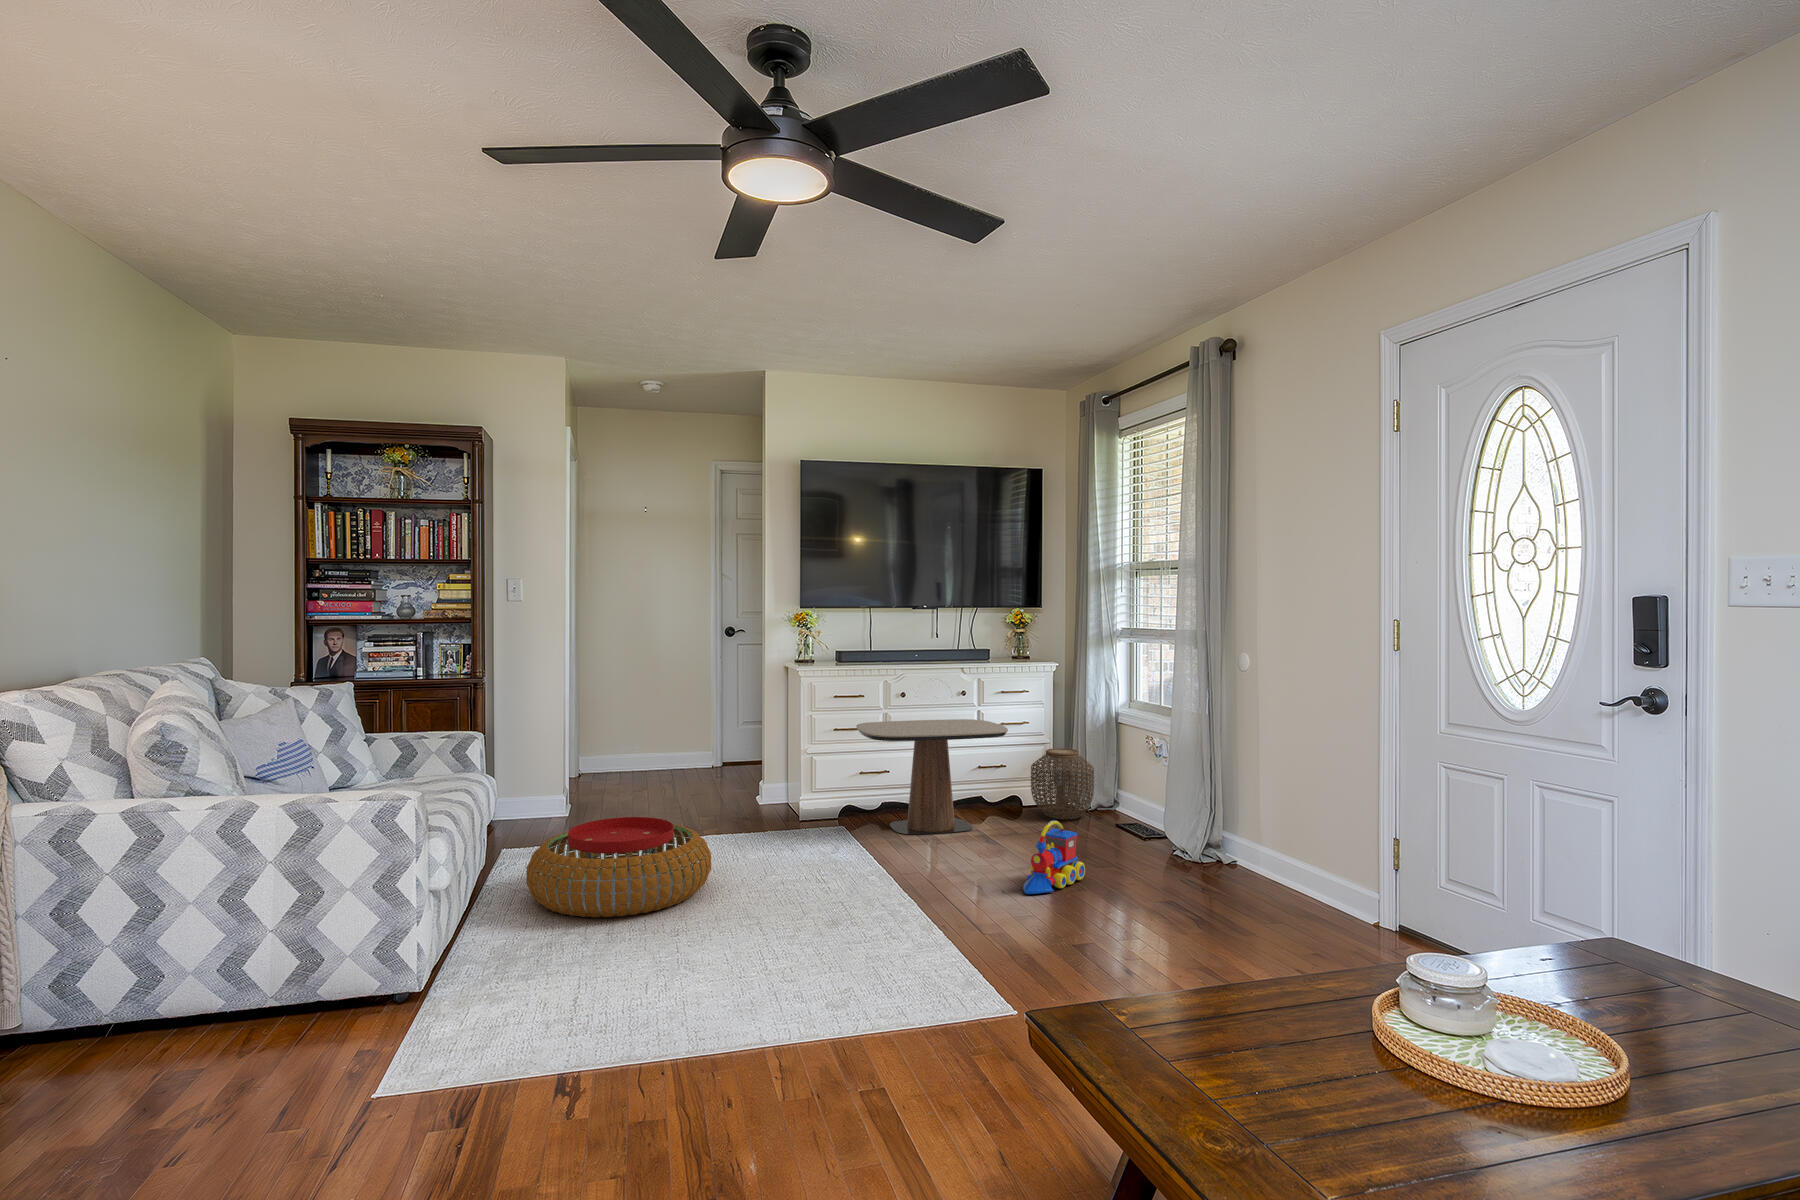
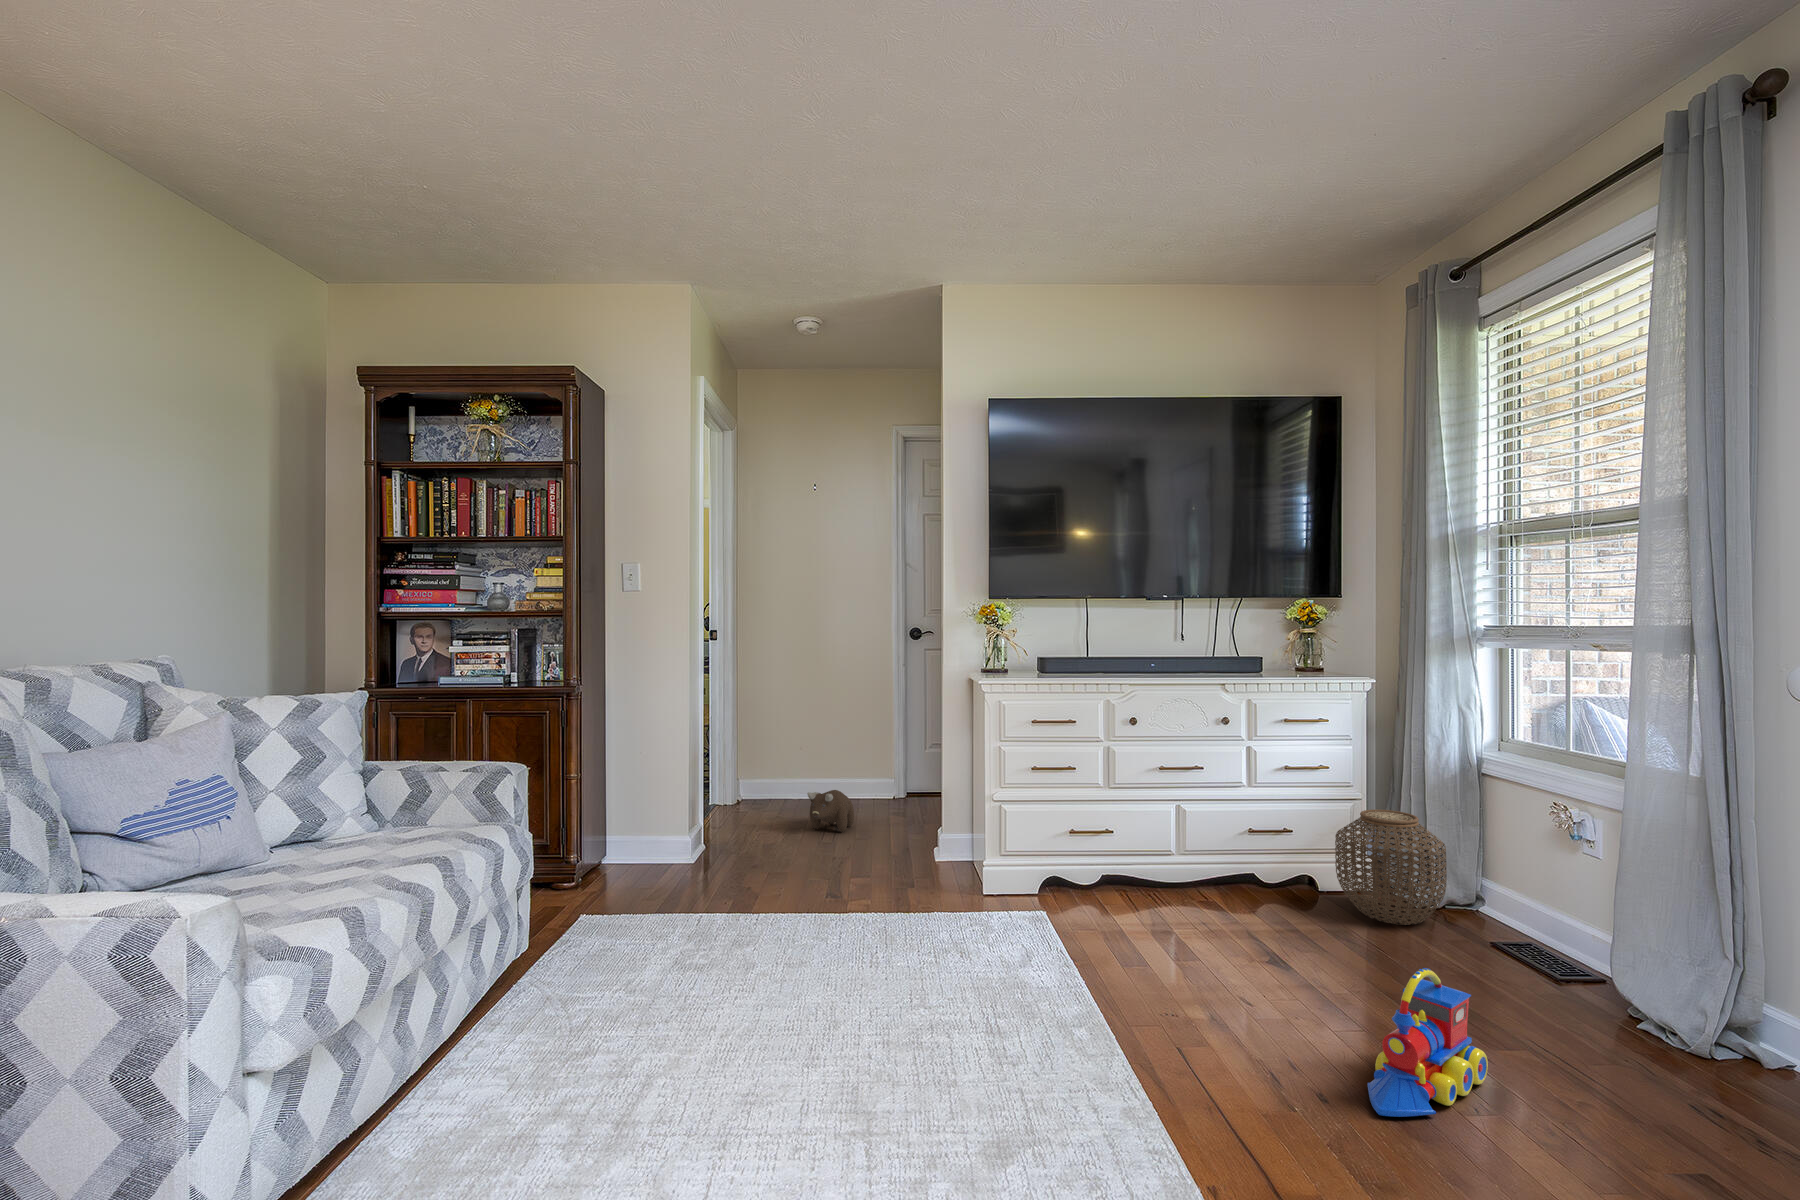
side table: present [856,719,1008,835] -> none [1064,759,1304,937]
plush toy: none [651,758,687,791] -> present [807,790,854,832]
pouf: present [526,817,711,917] -> none [543,899,825,1082]

